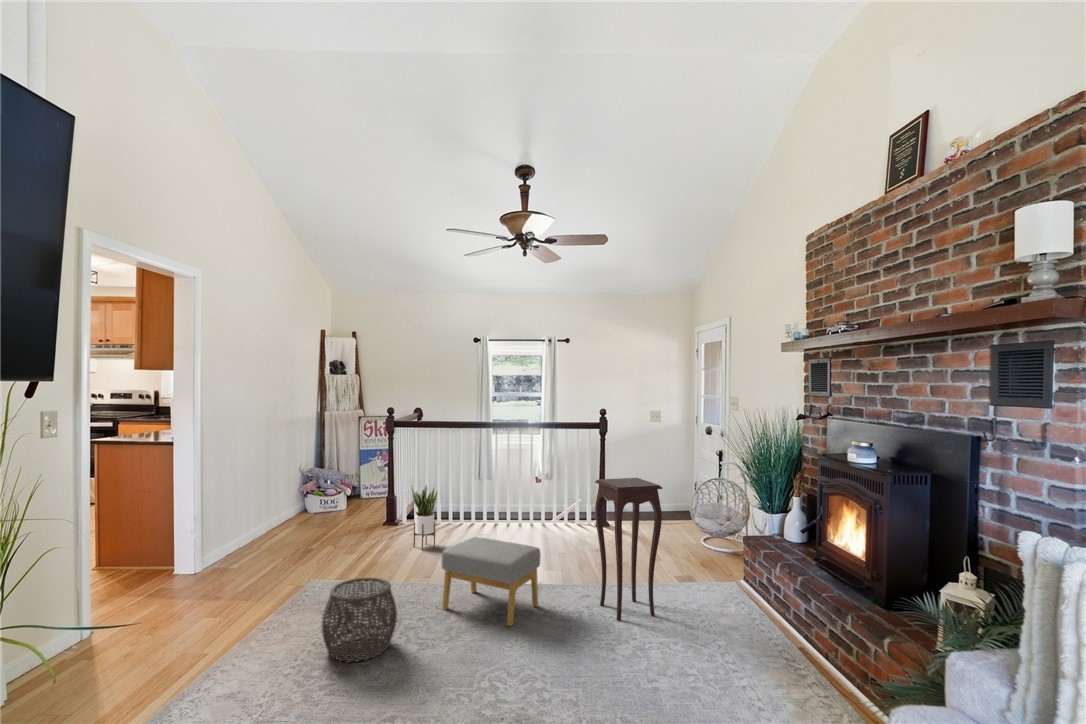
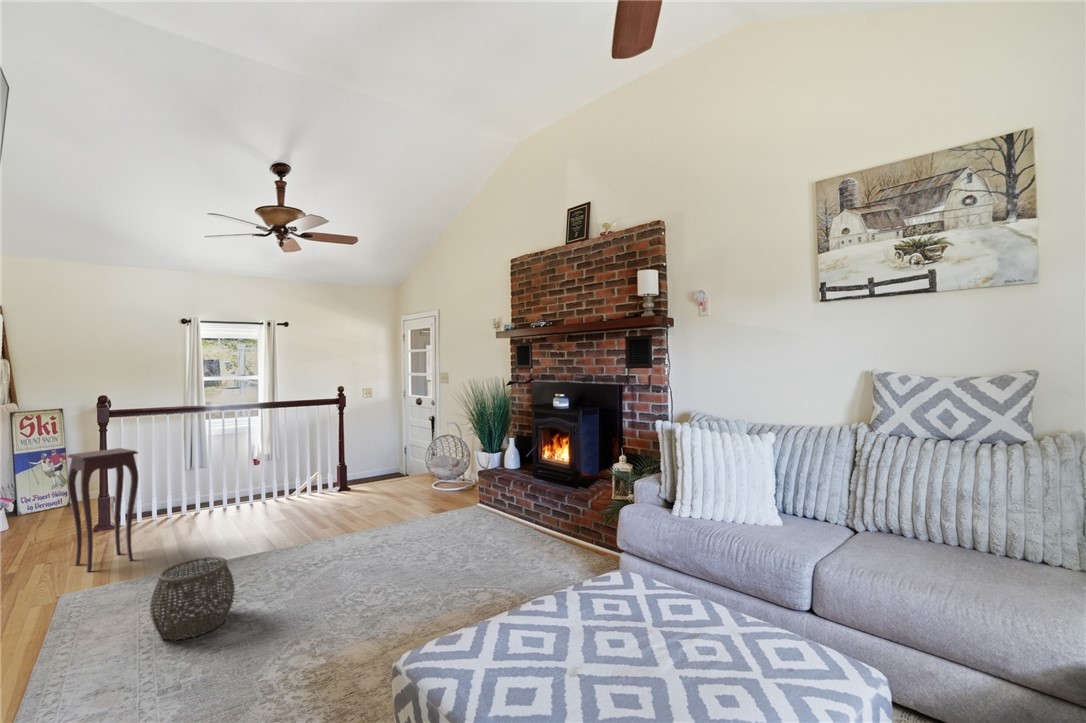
side table: present [595,478,662,621] -> present [67,448,138,572]
potted plant: present [411,485,438,550] -> none [153,475,185,543]
footstool: present [442,537,541,626] -> none [248,504,340,578]

